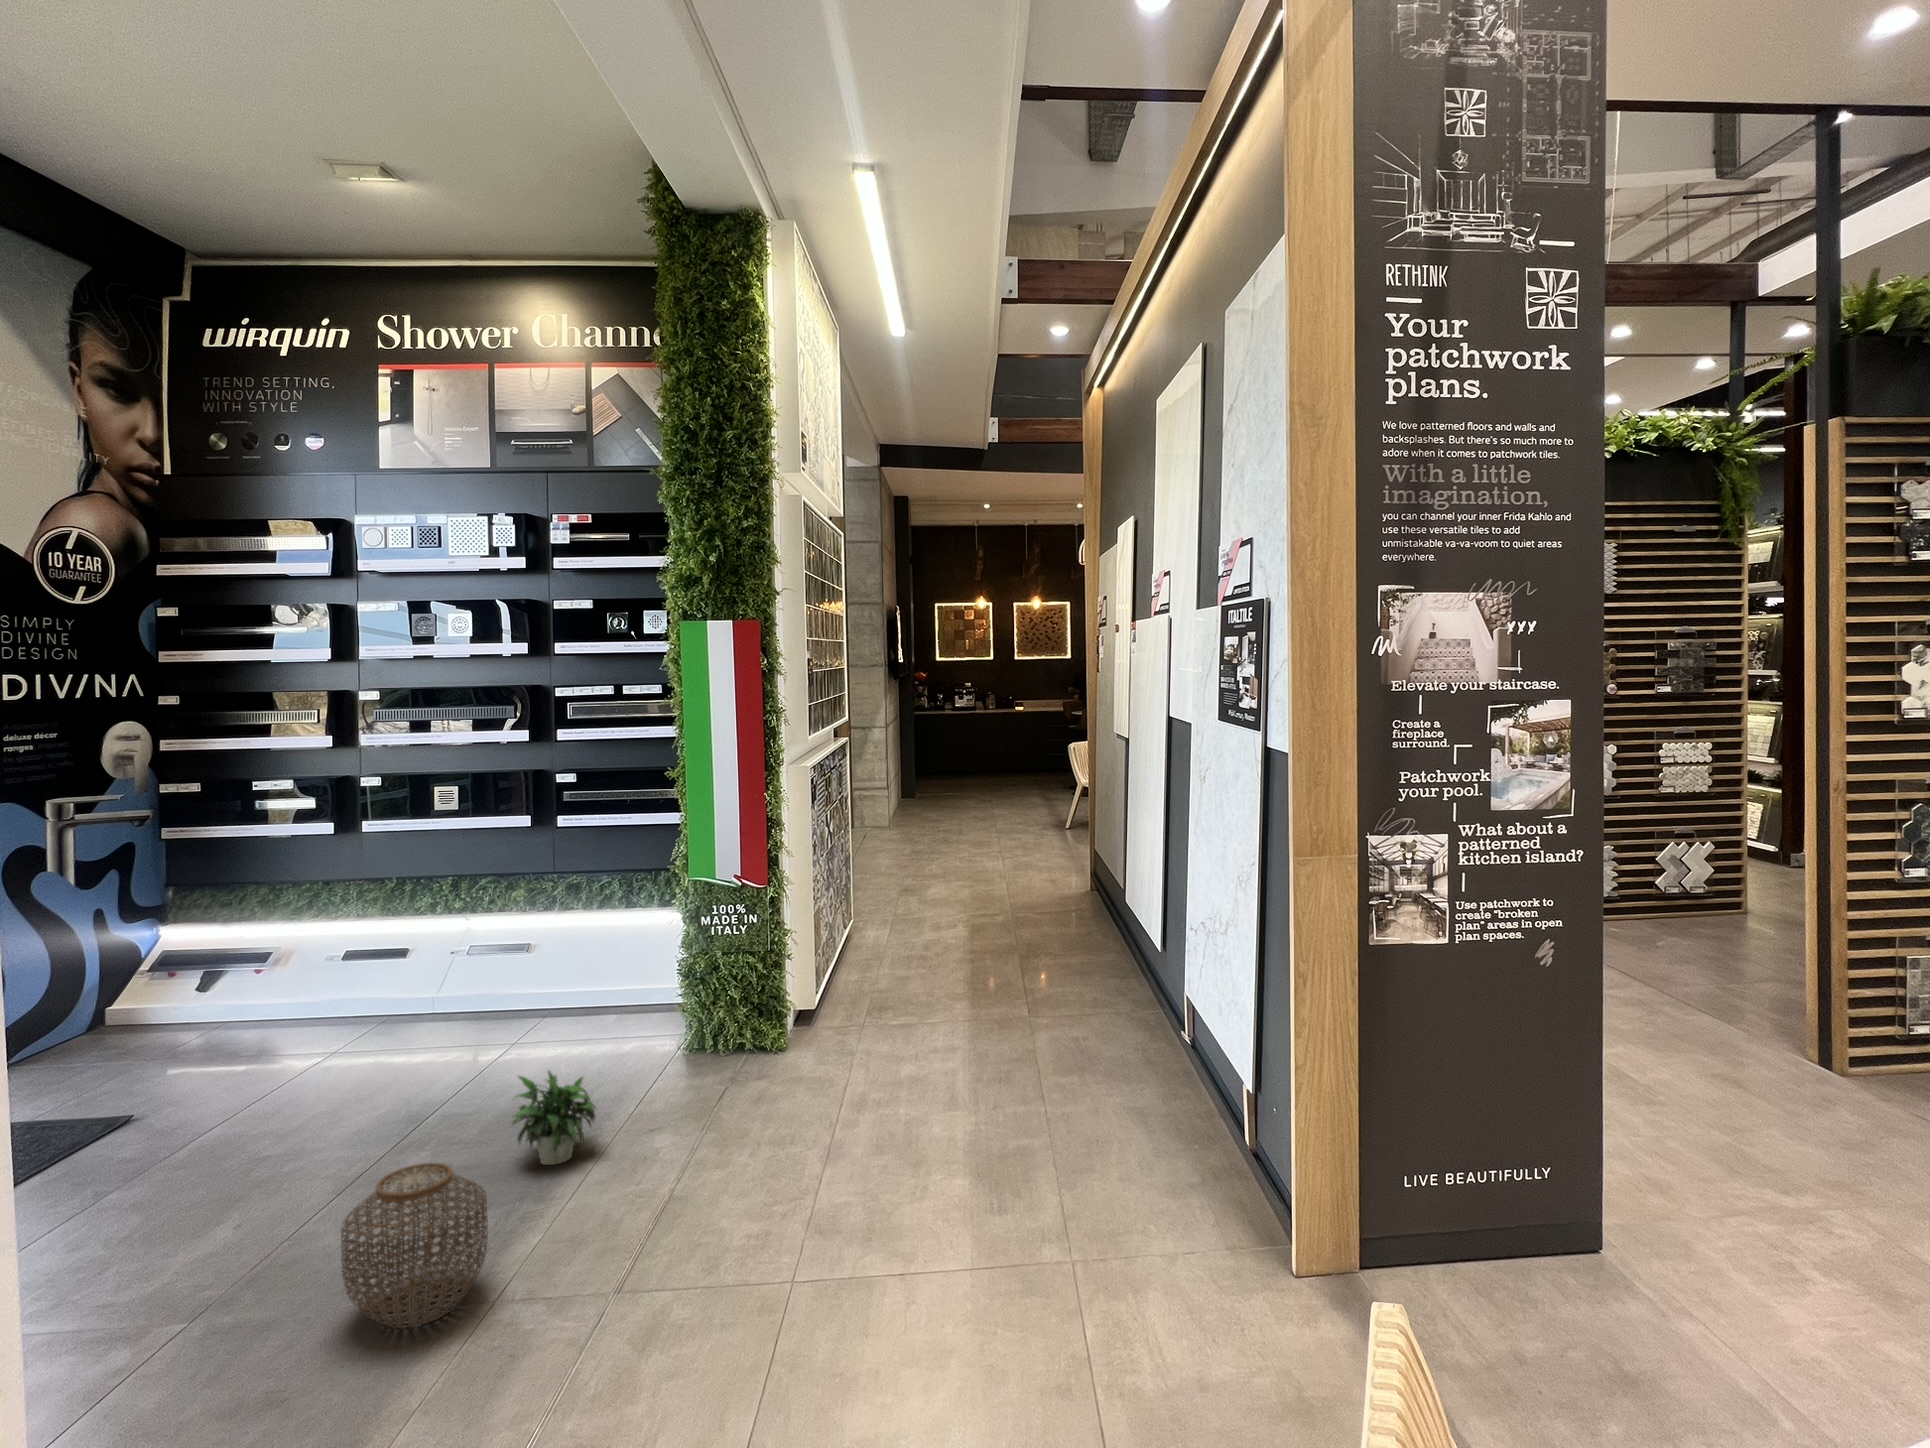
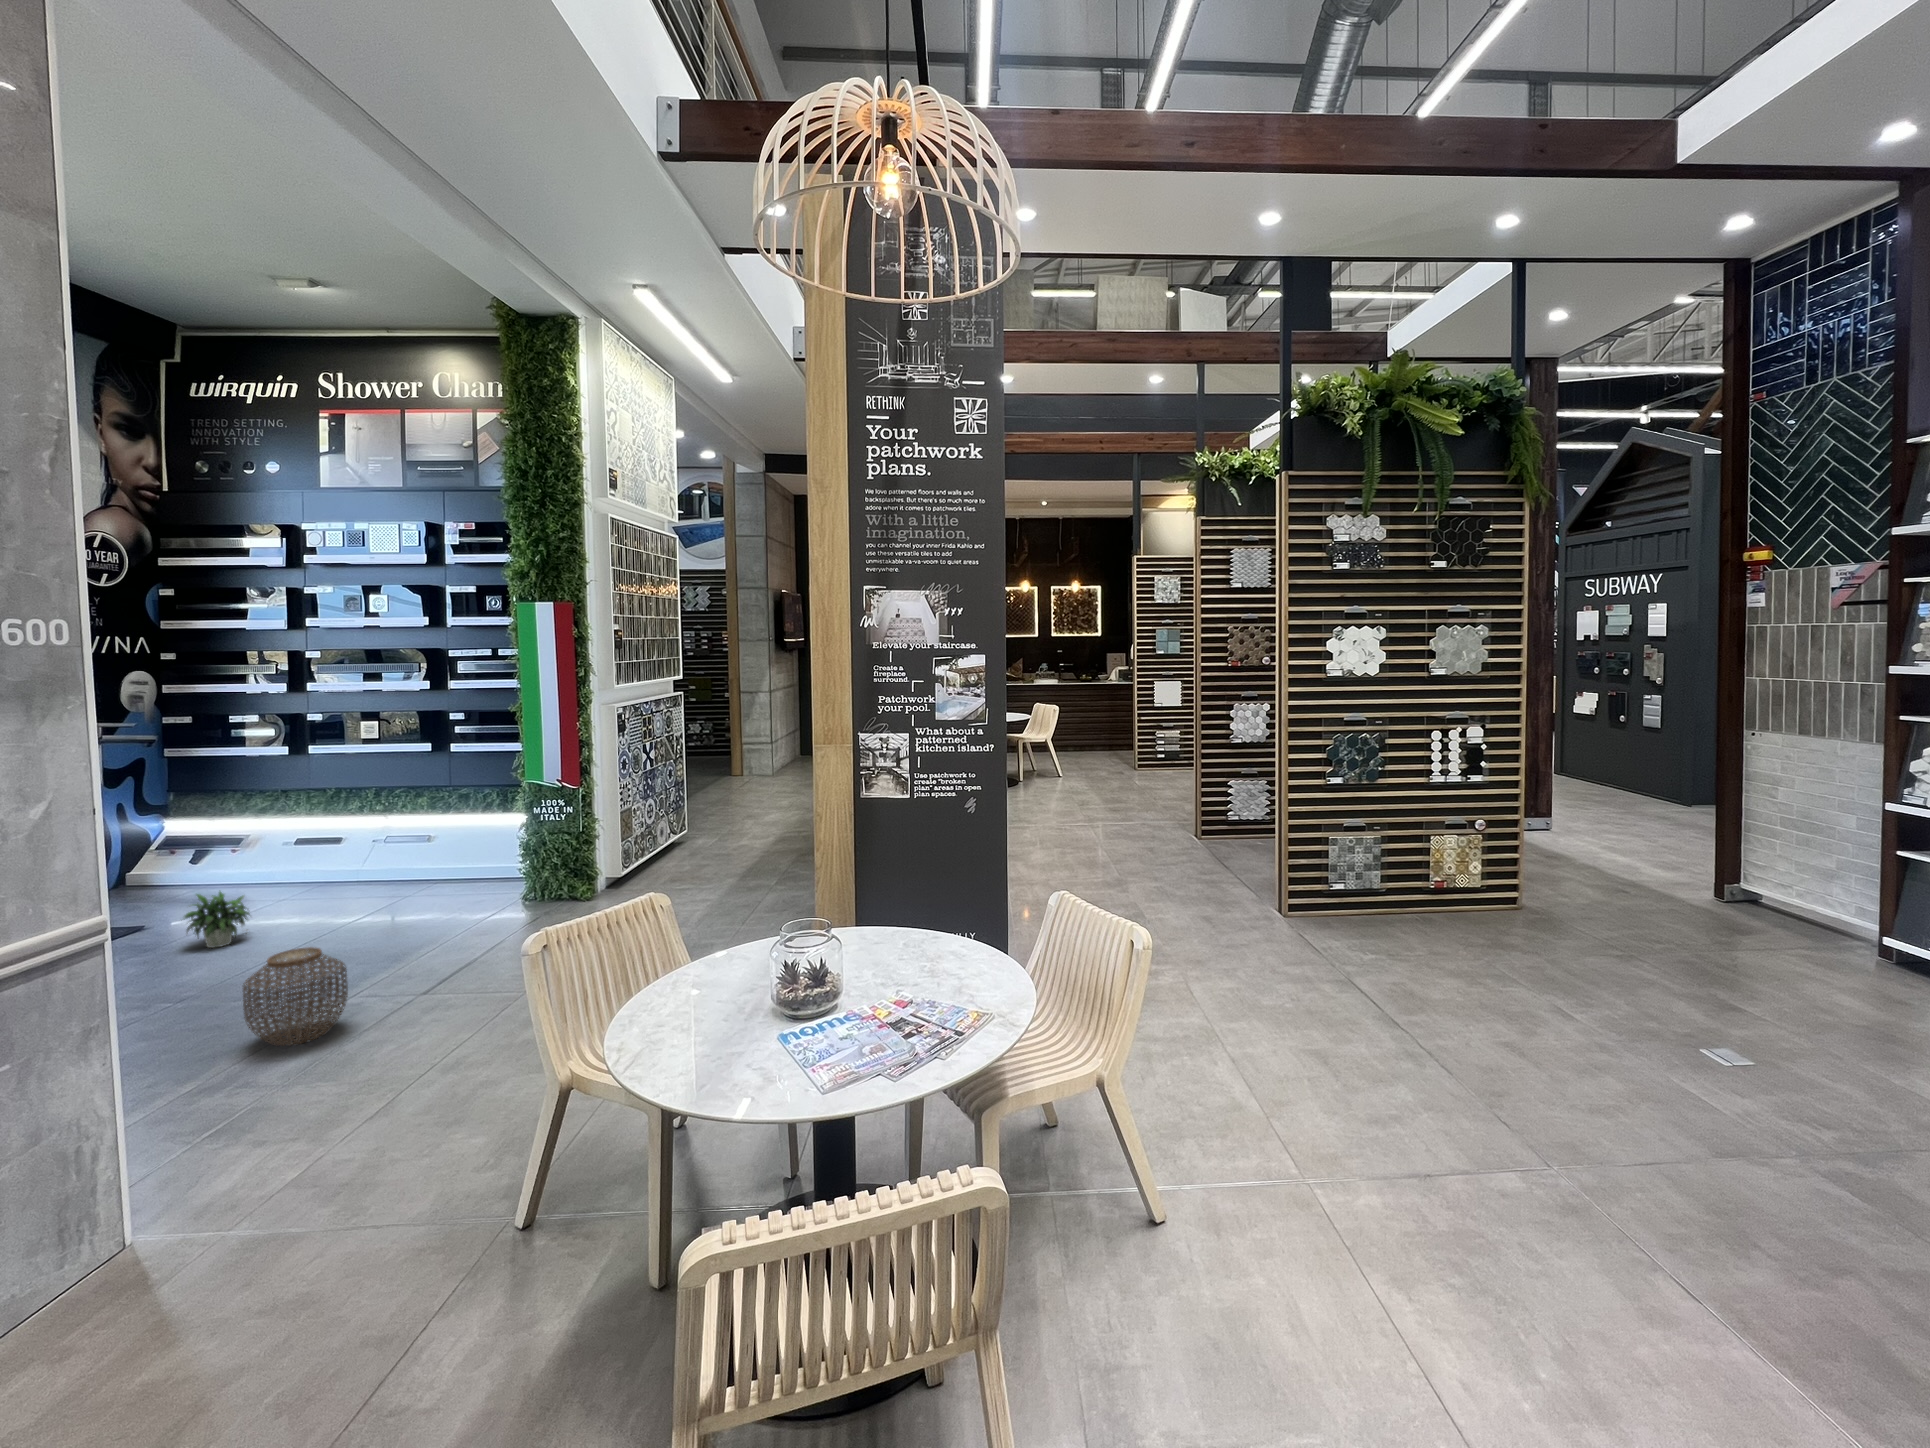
potted plant: present [512,1071,596,1165] -> present [184,892,250,948]

